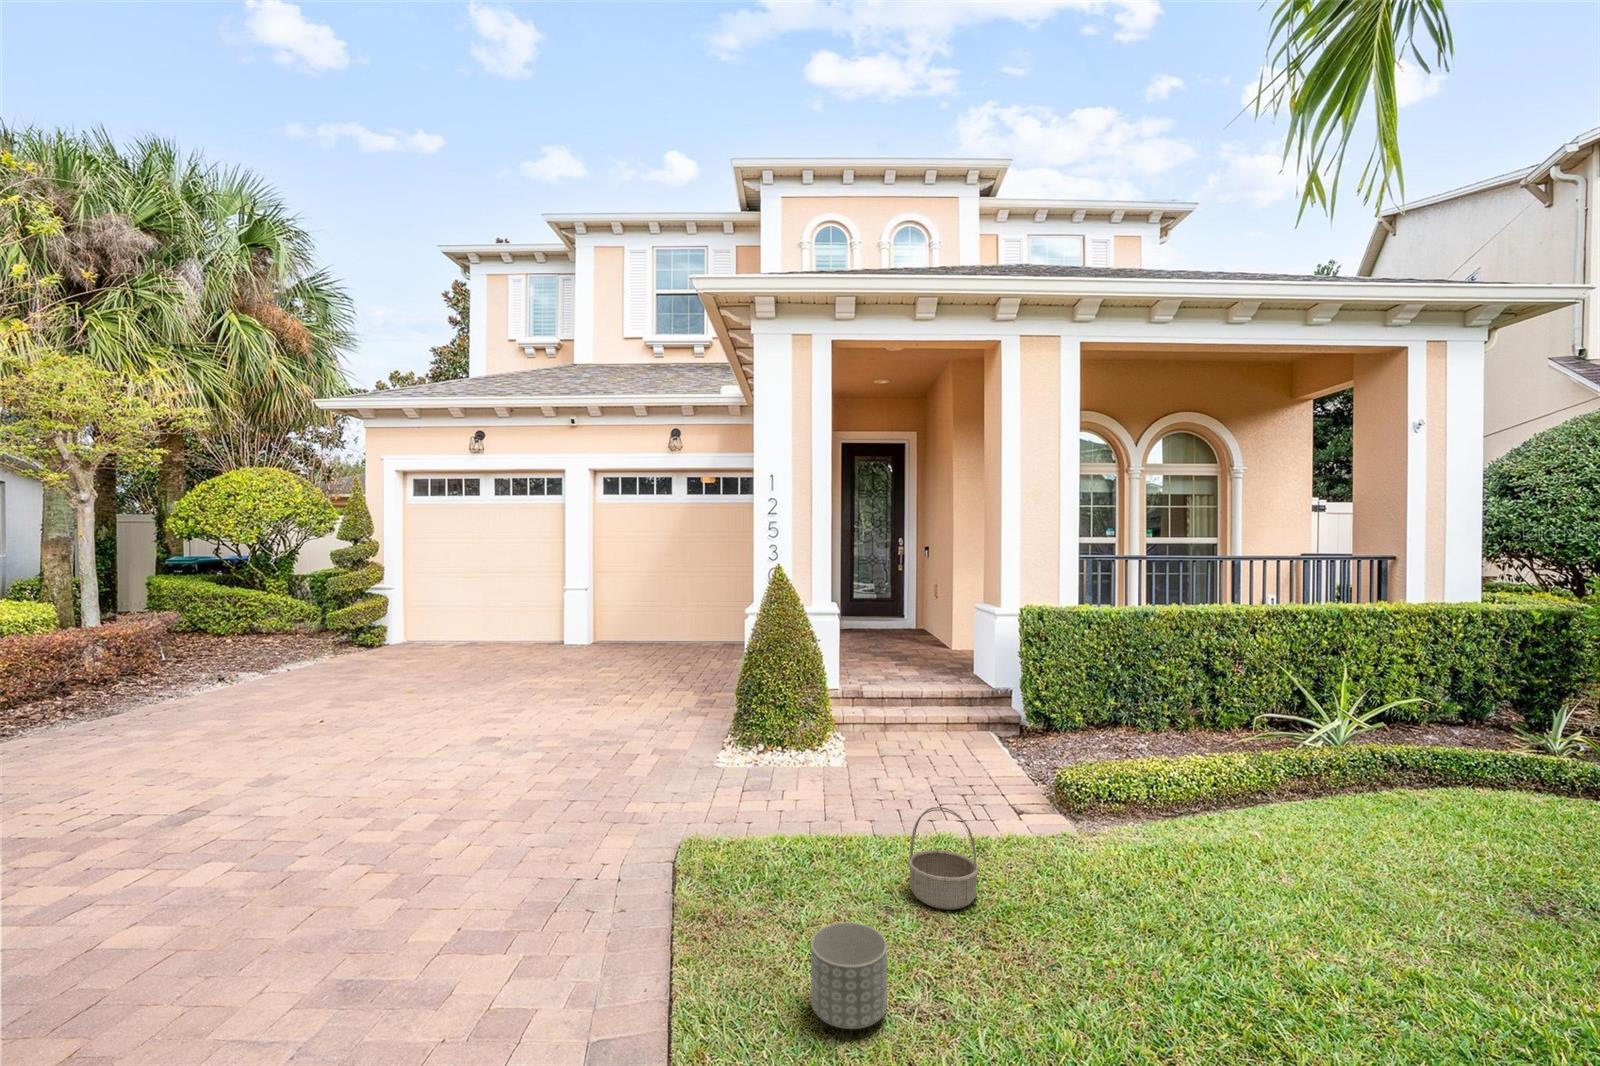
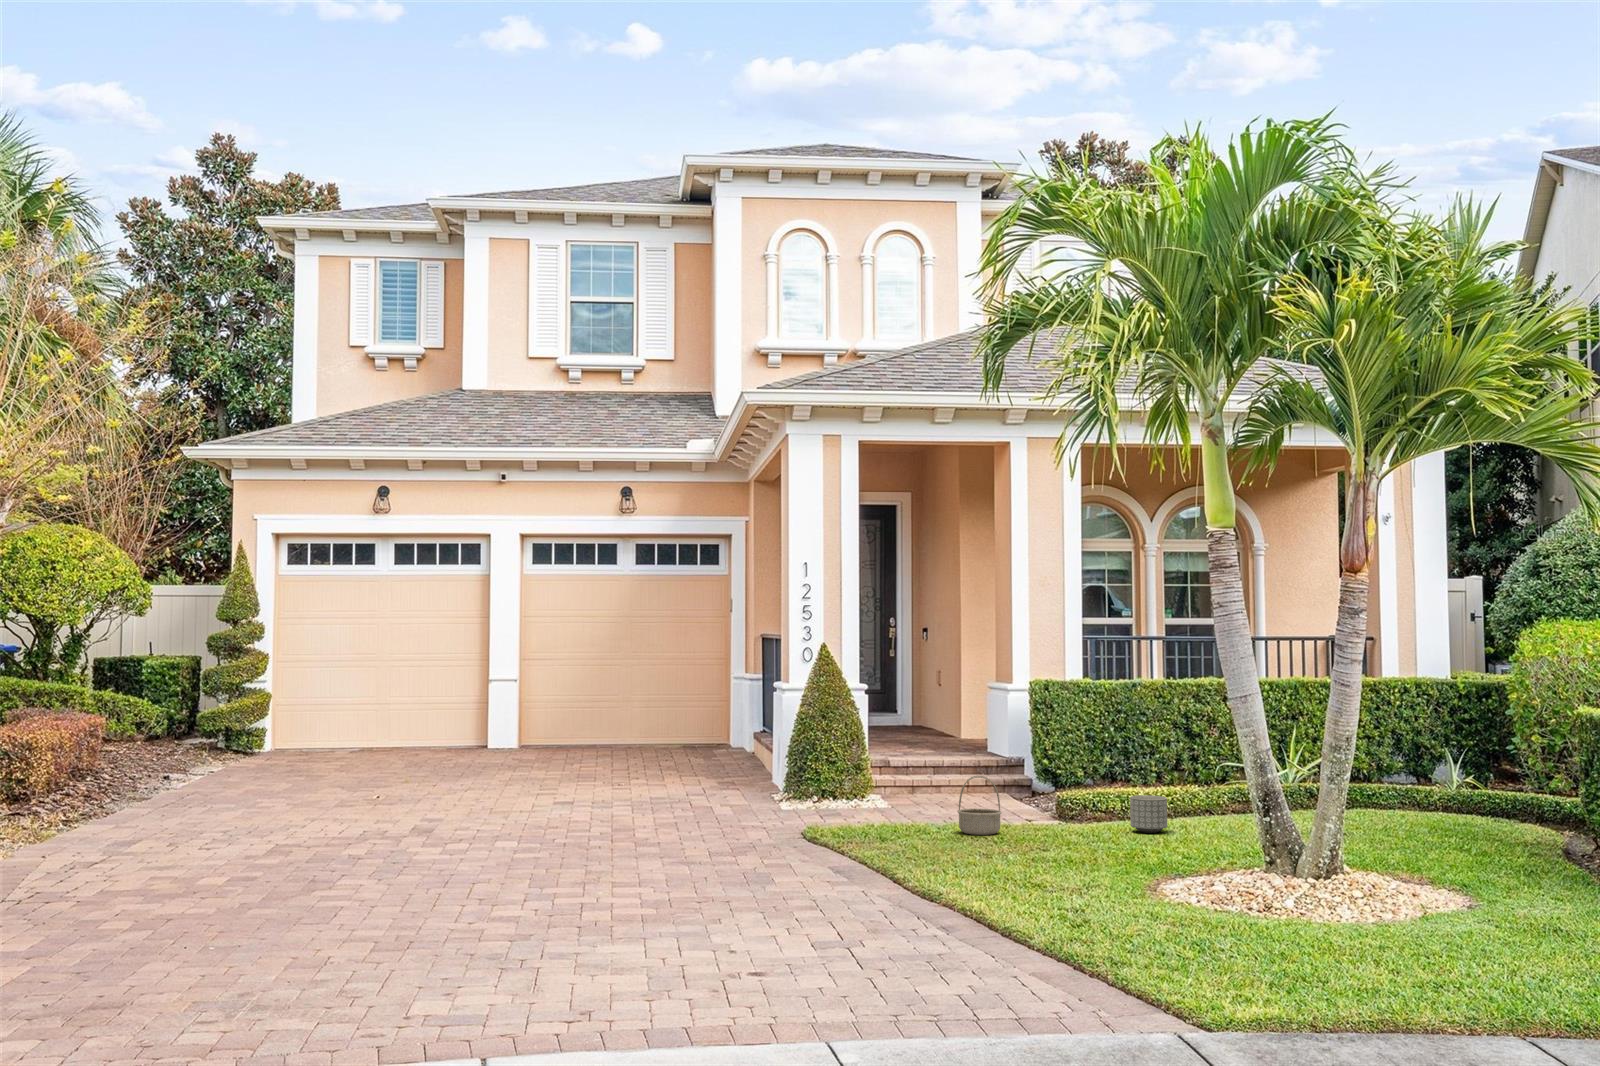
planter: present [811,922,887,1029] -> present [1130,795,1167,833]

